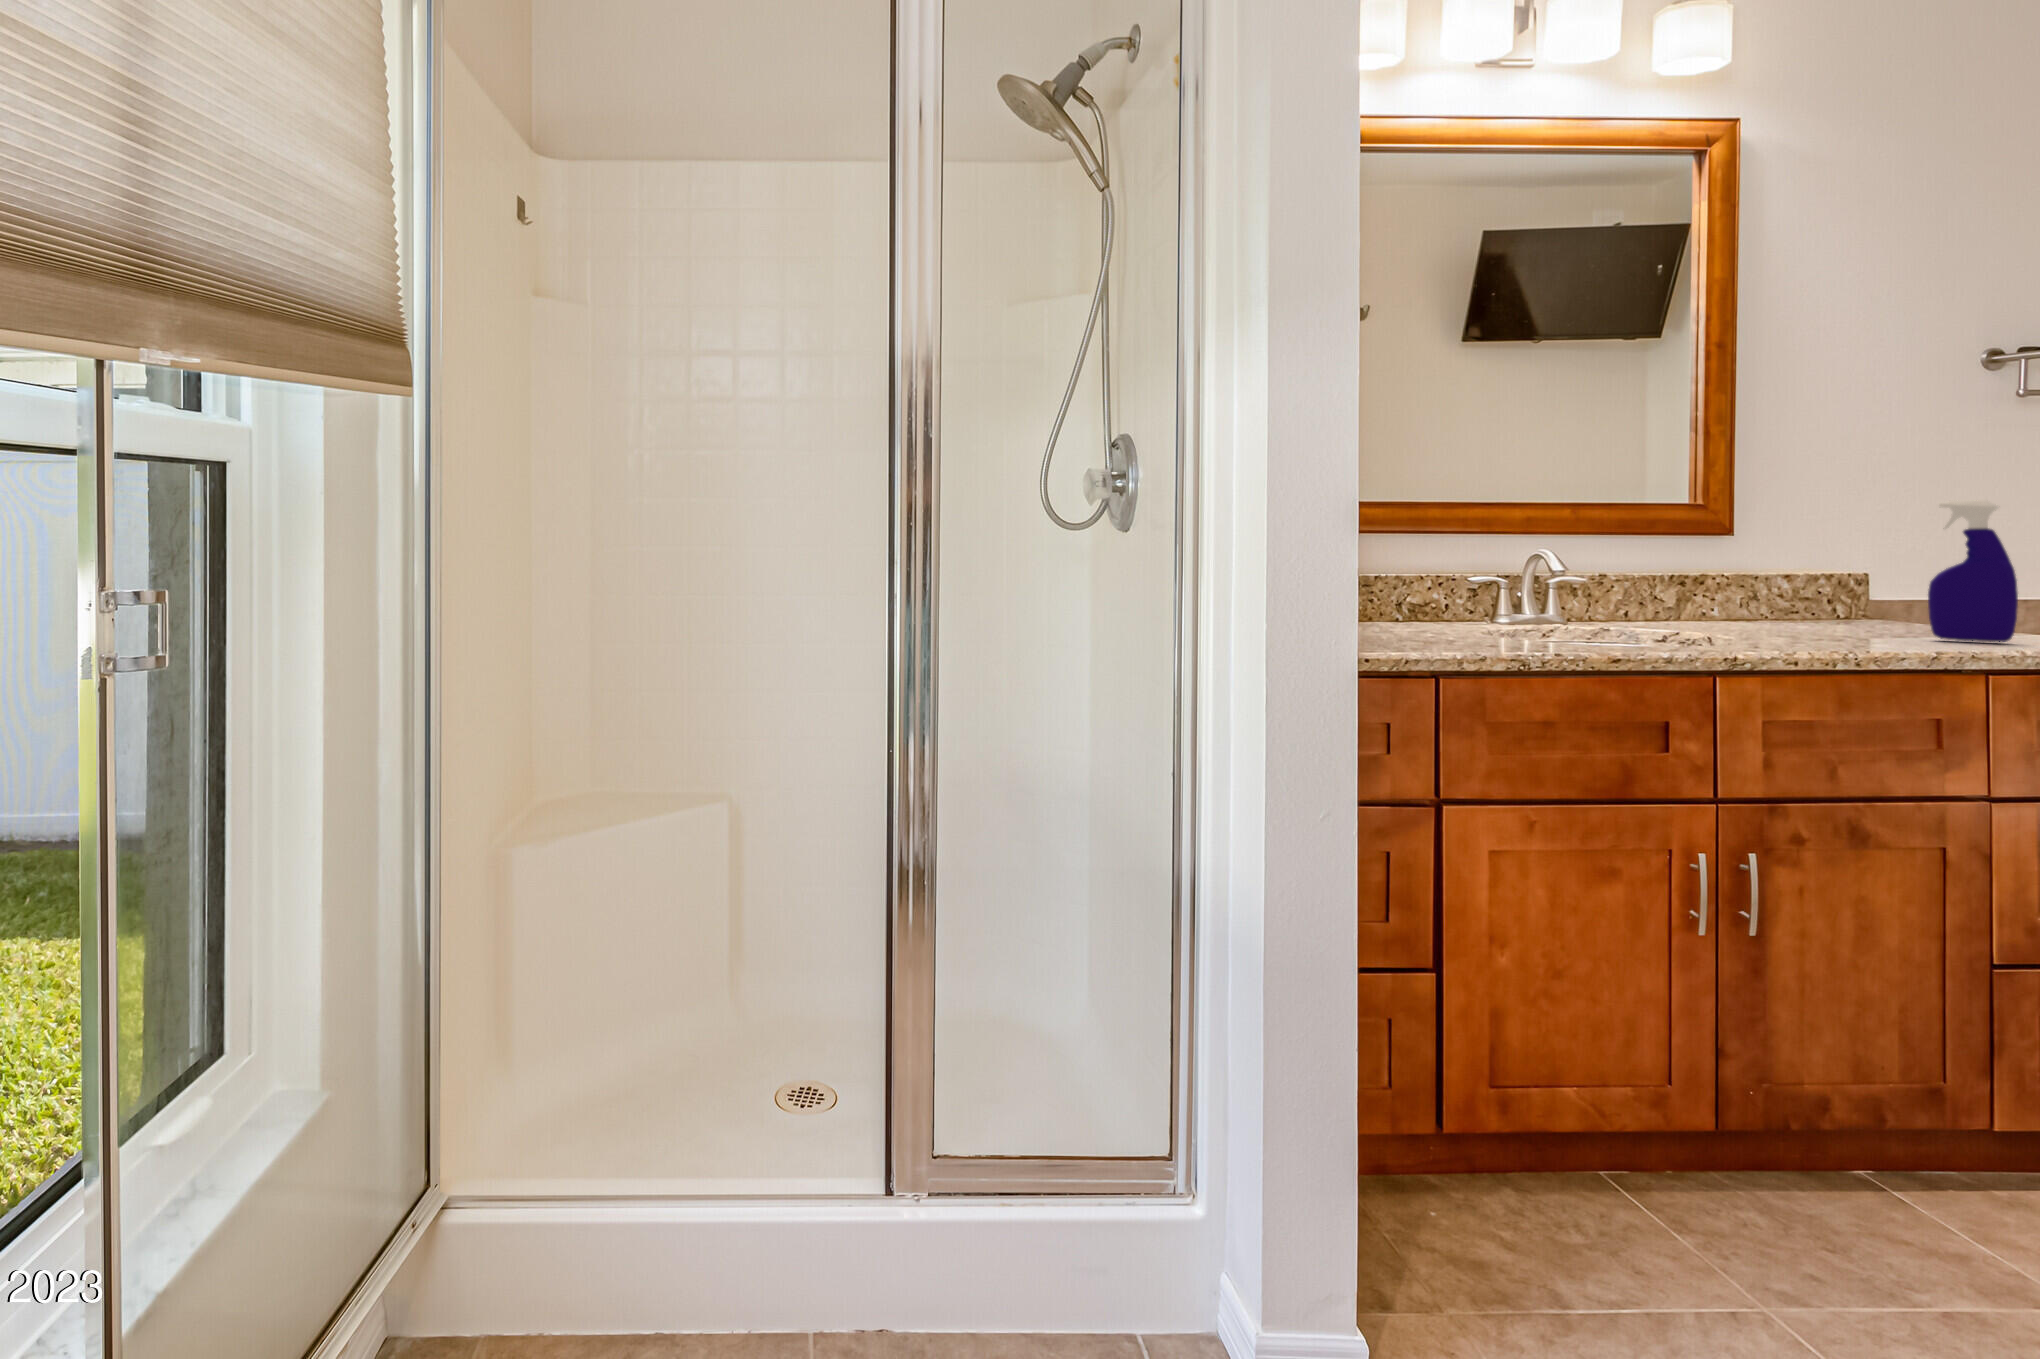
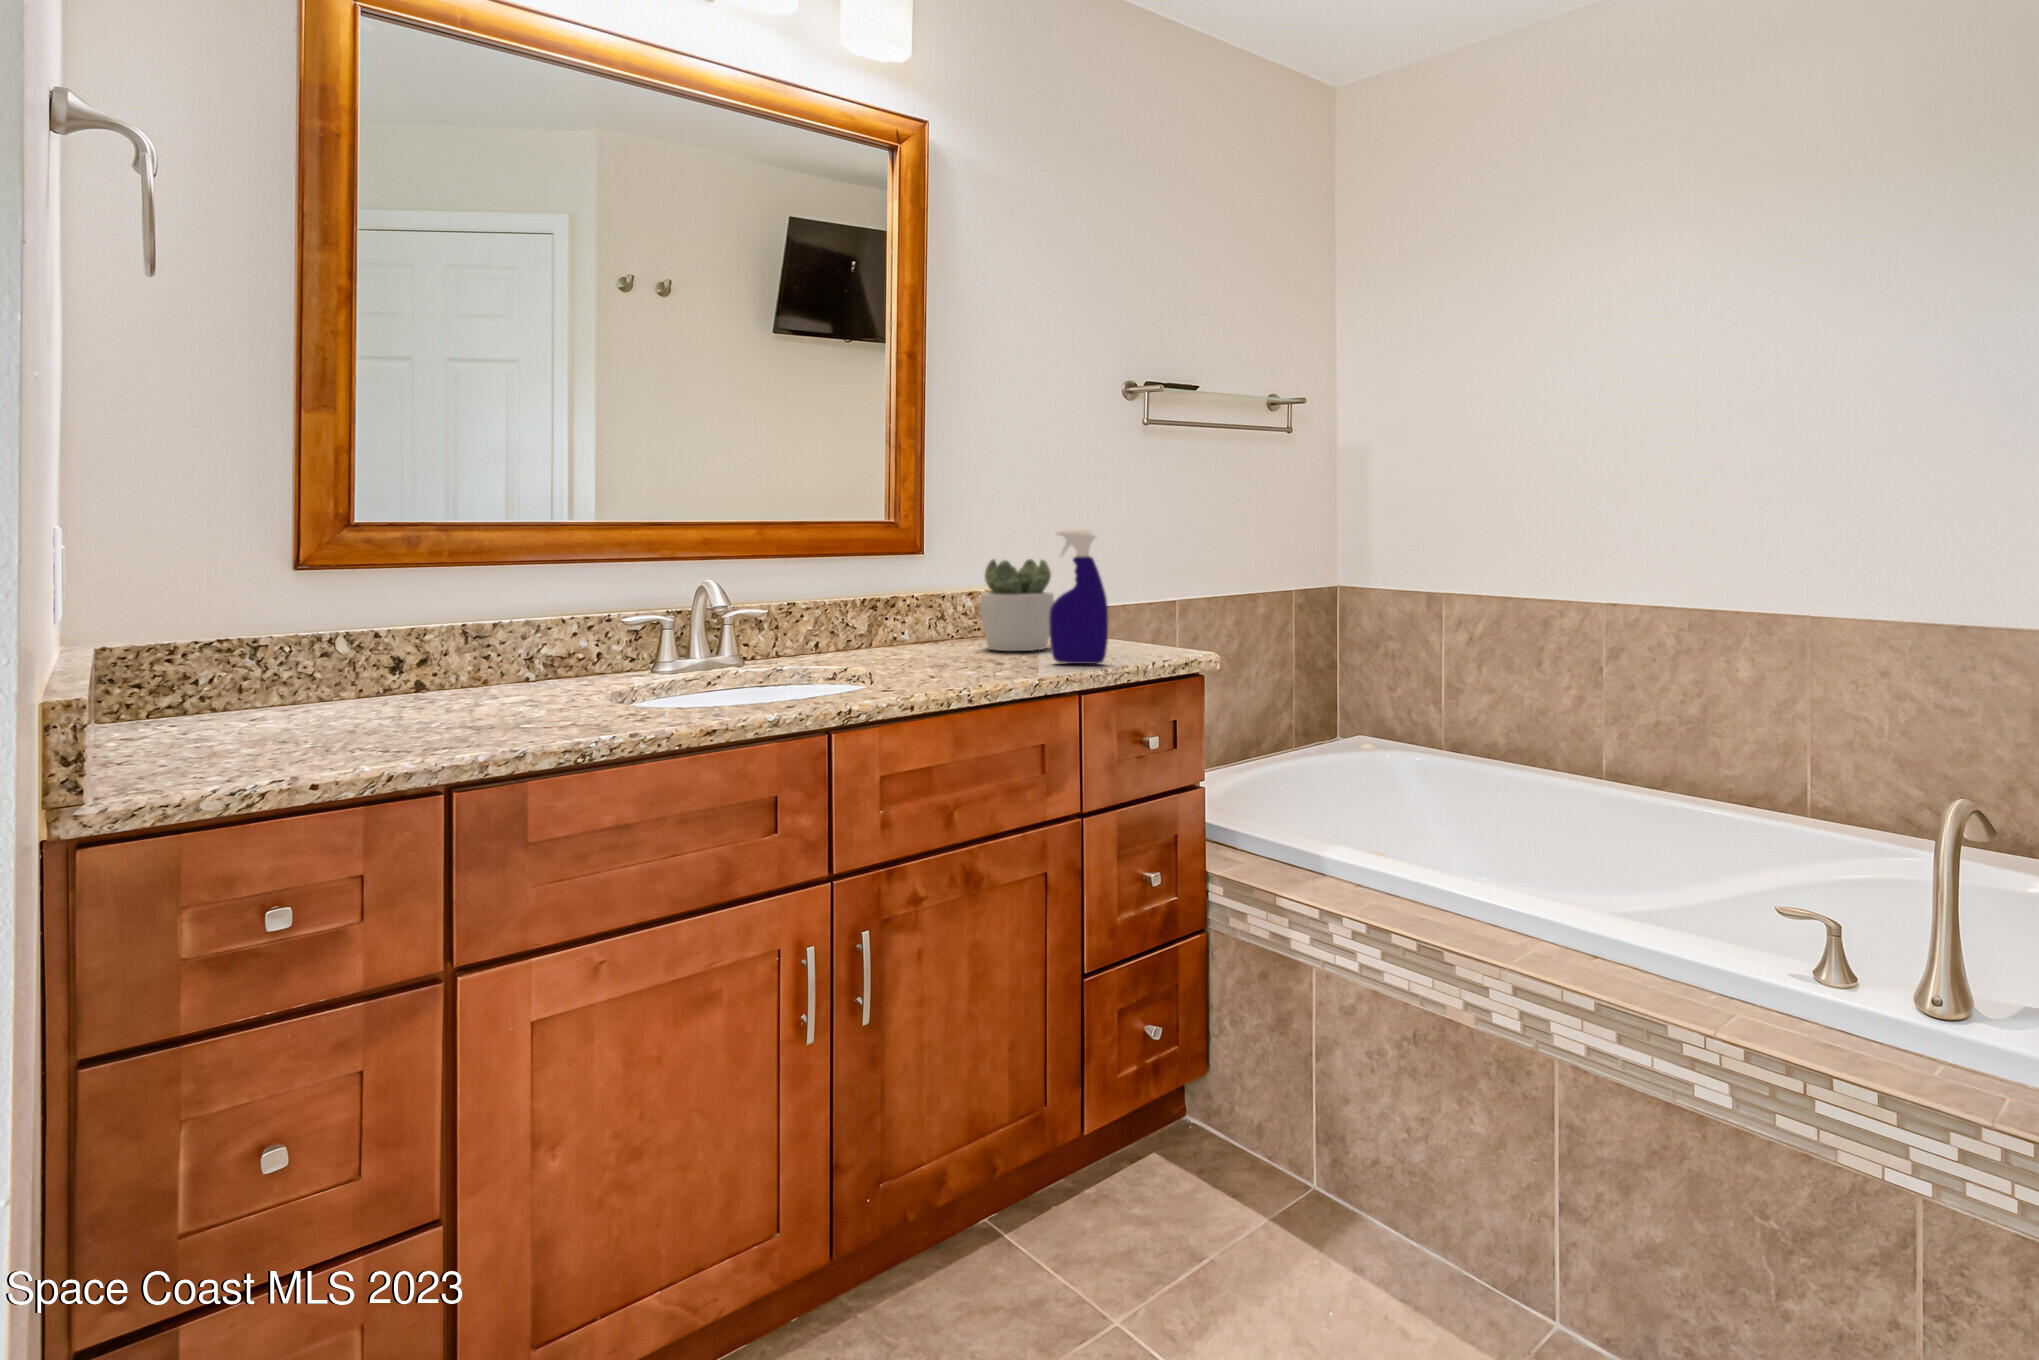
succulent plant: none [1808,538,1912,631] -> present [979,559,1054,651]

